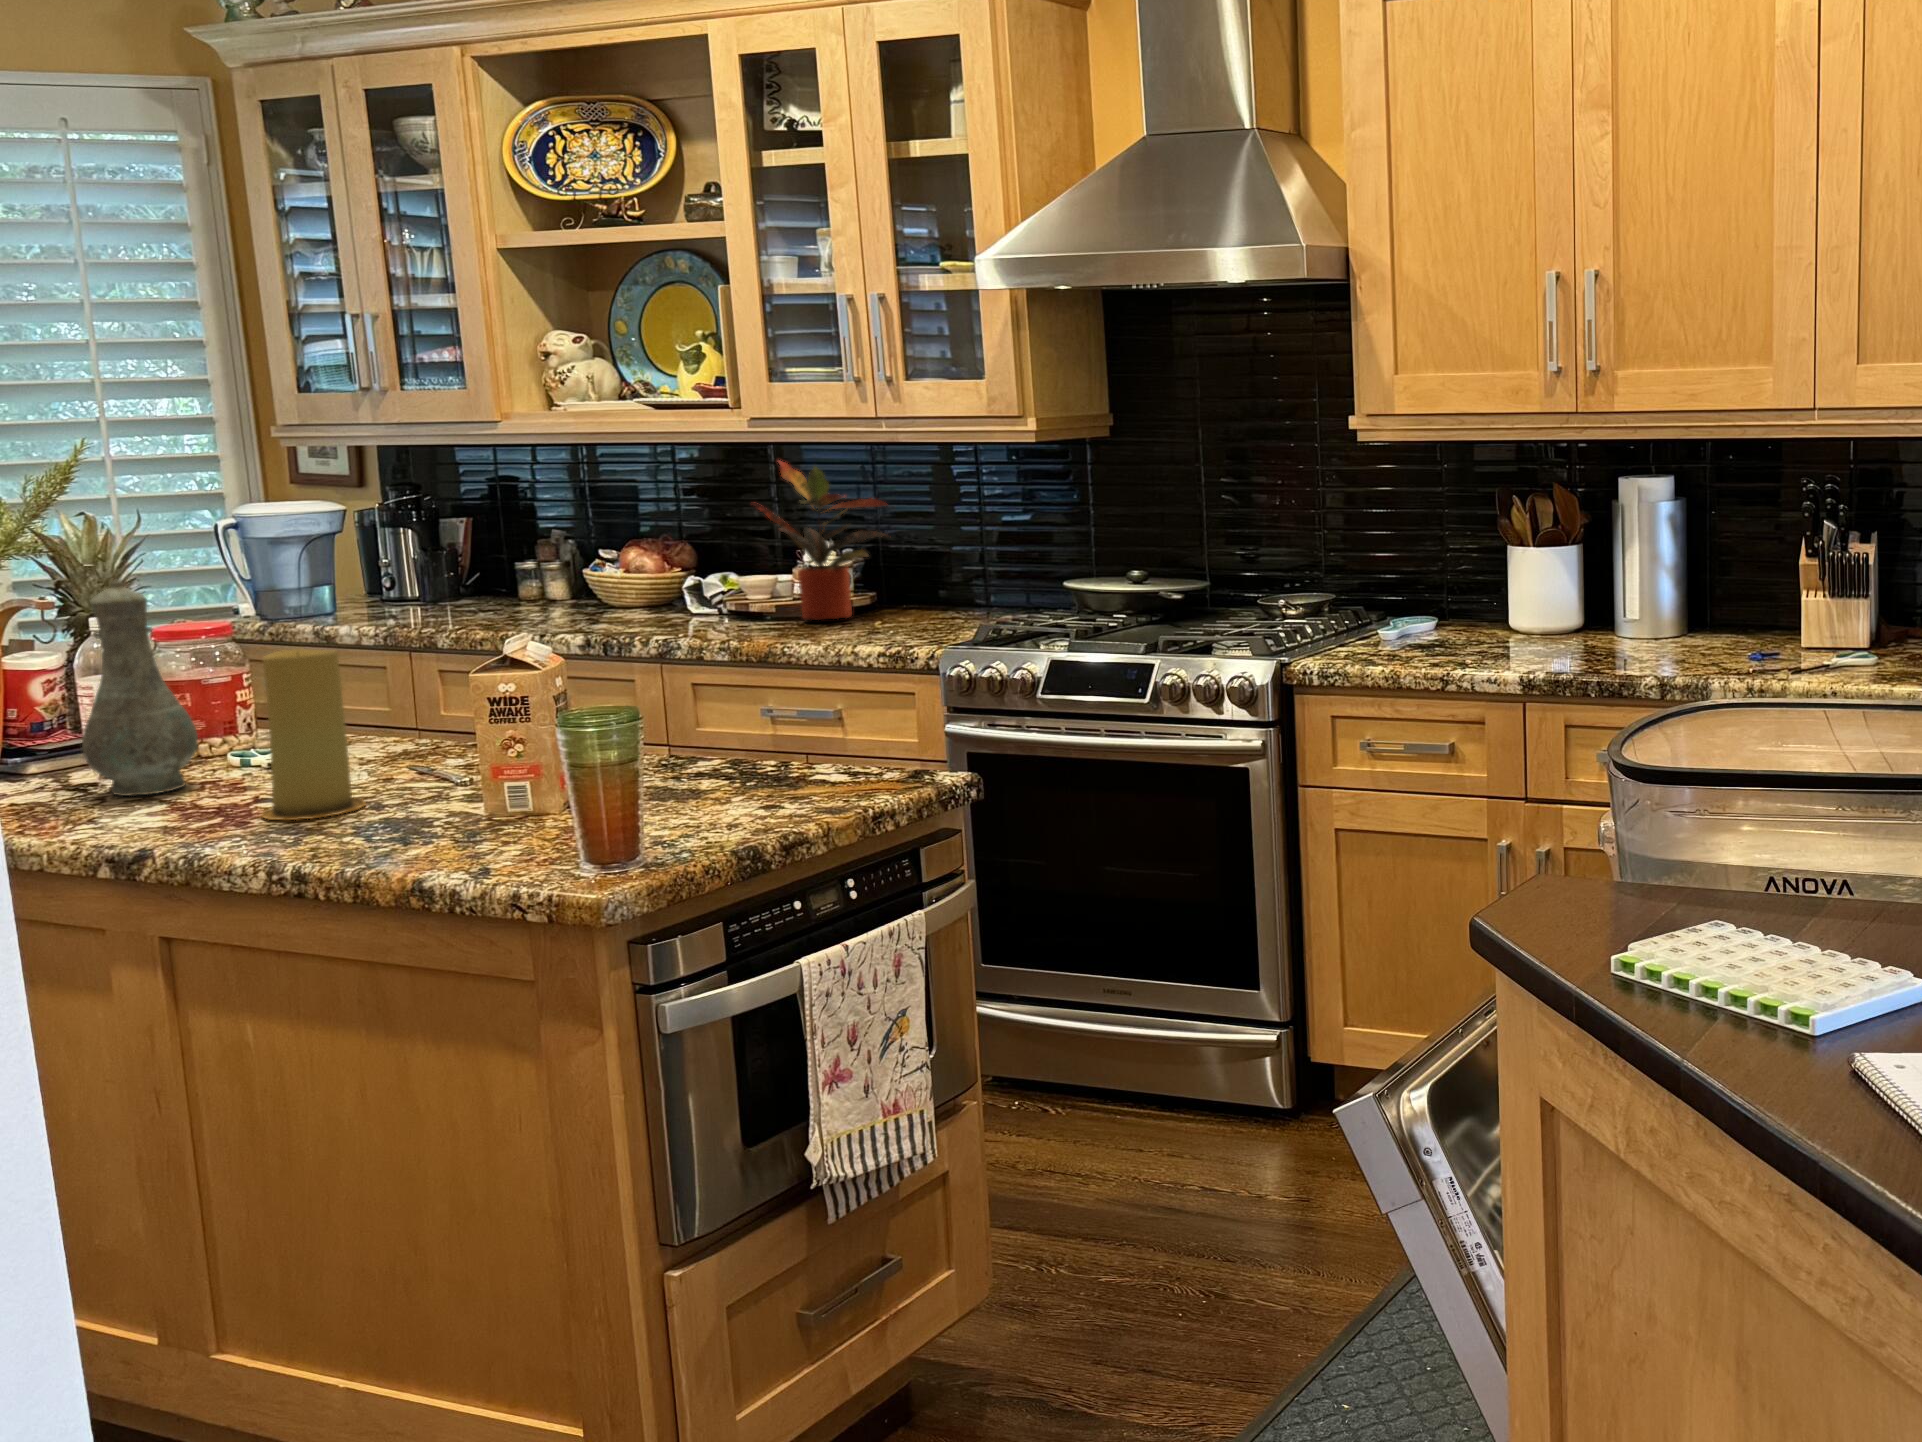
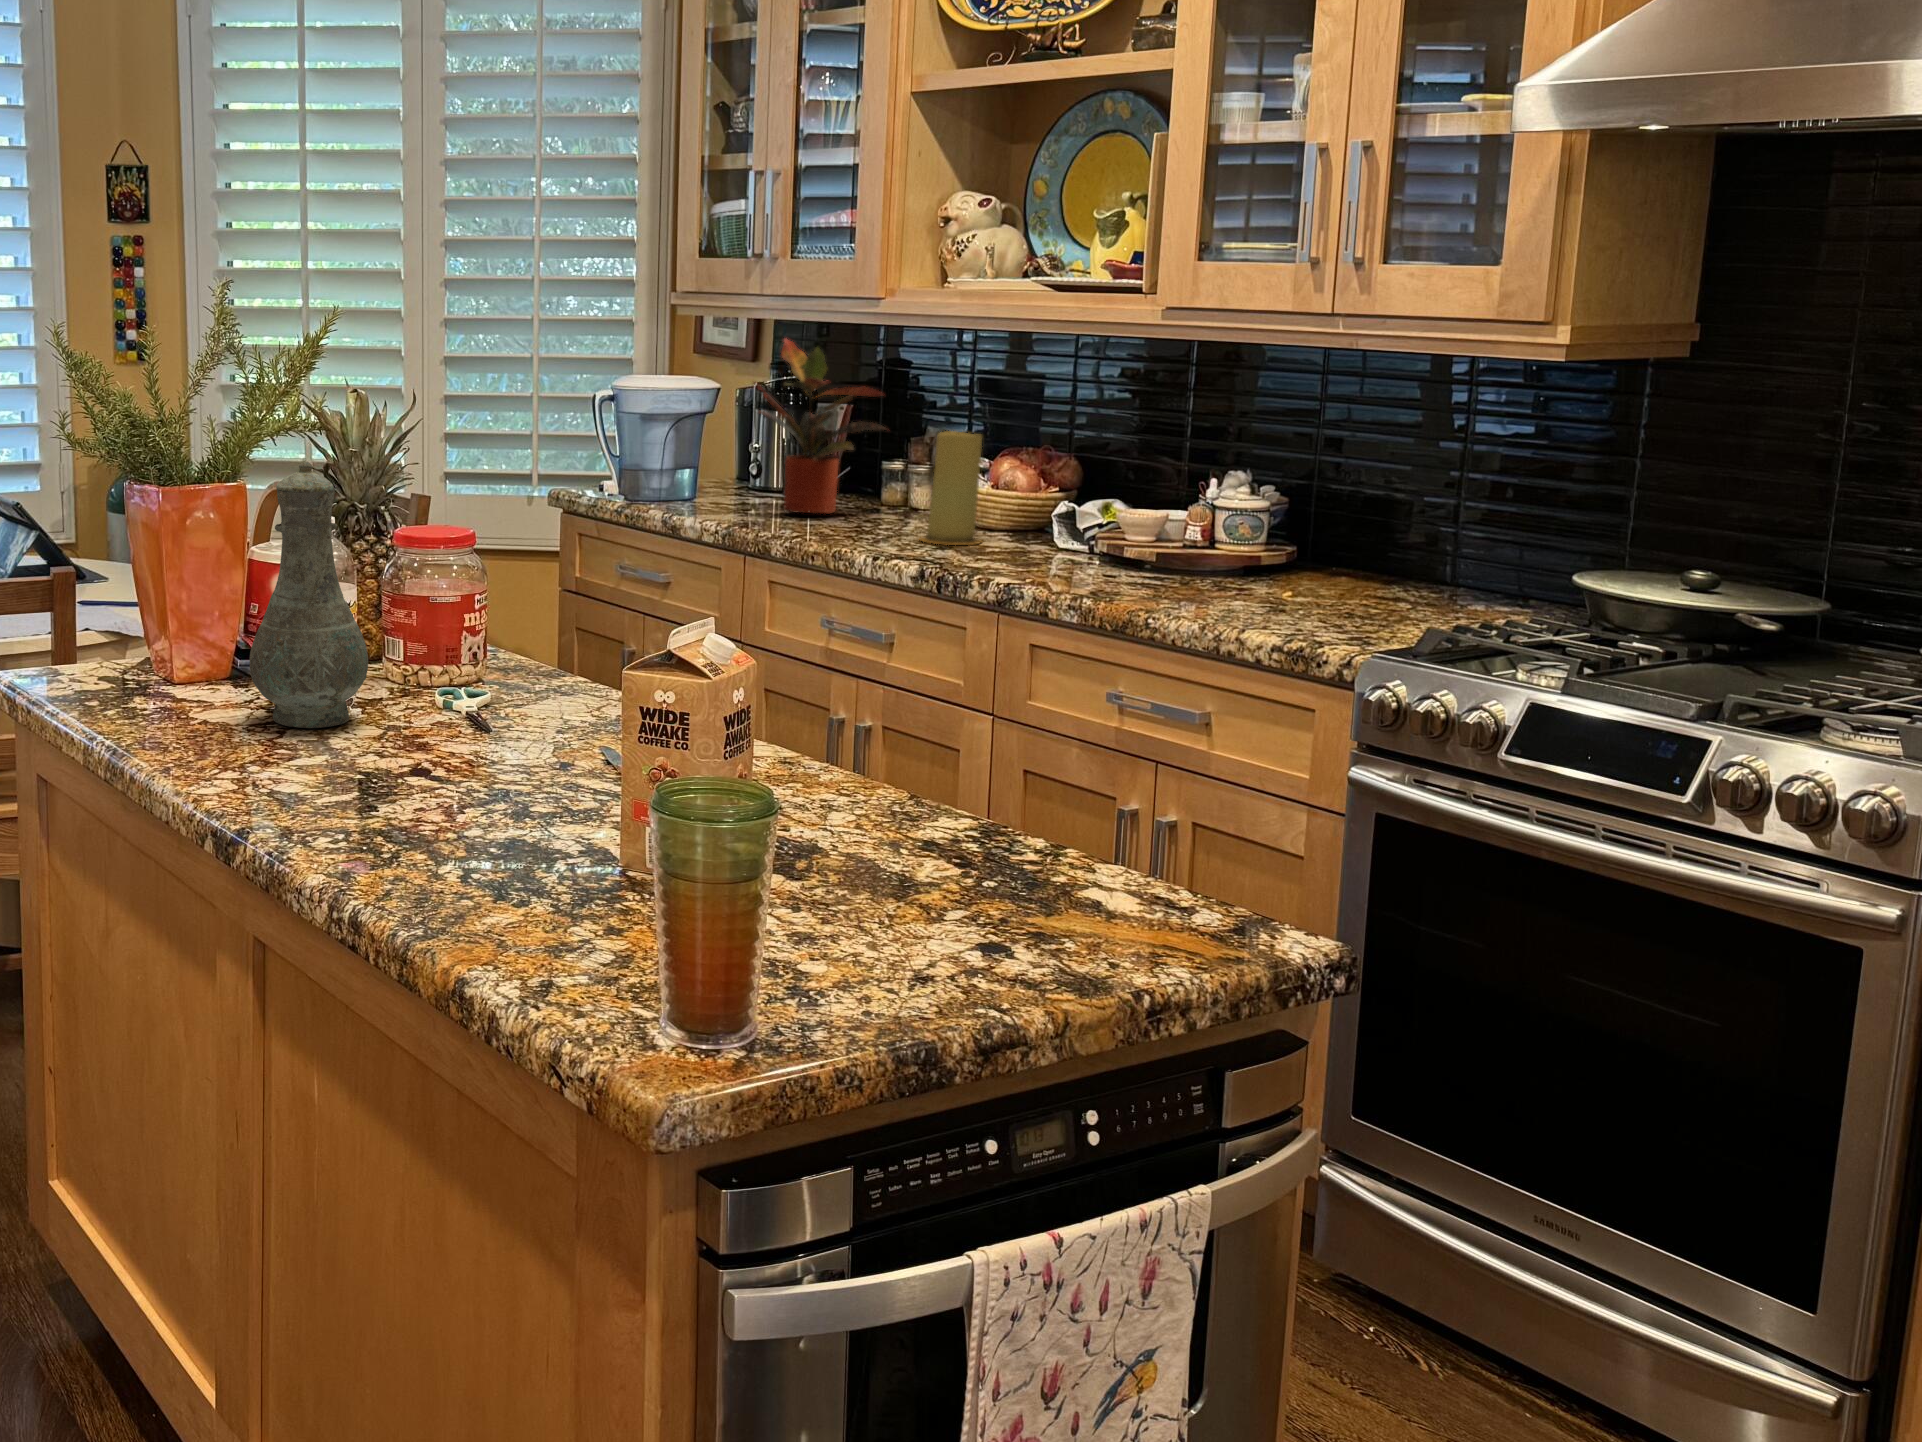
potted plant: present [751,461,888,621] -> present [754,339,886,514]
candle: present [261,649,365,820] -> present [920,431,982,545]

